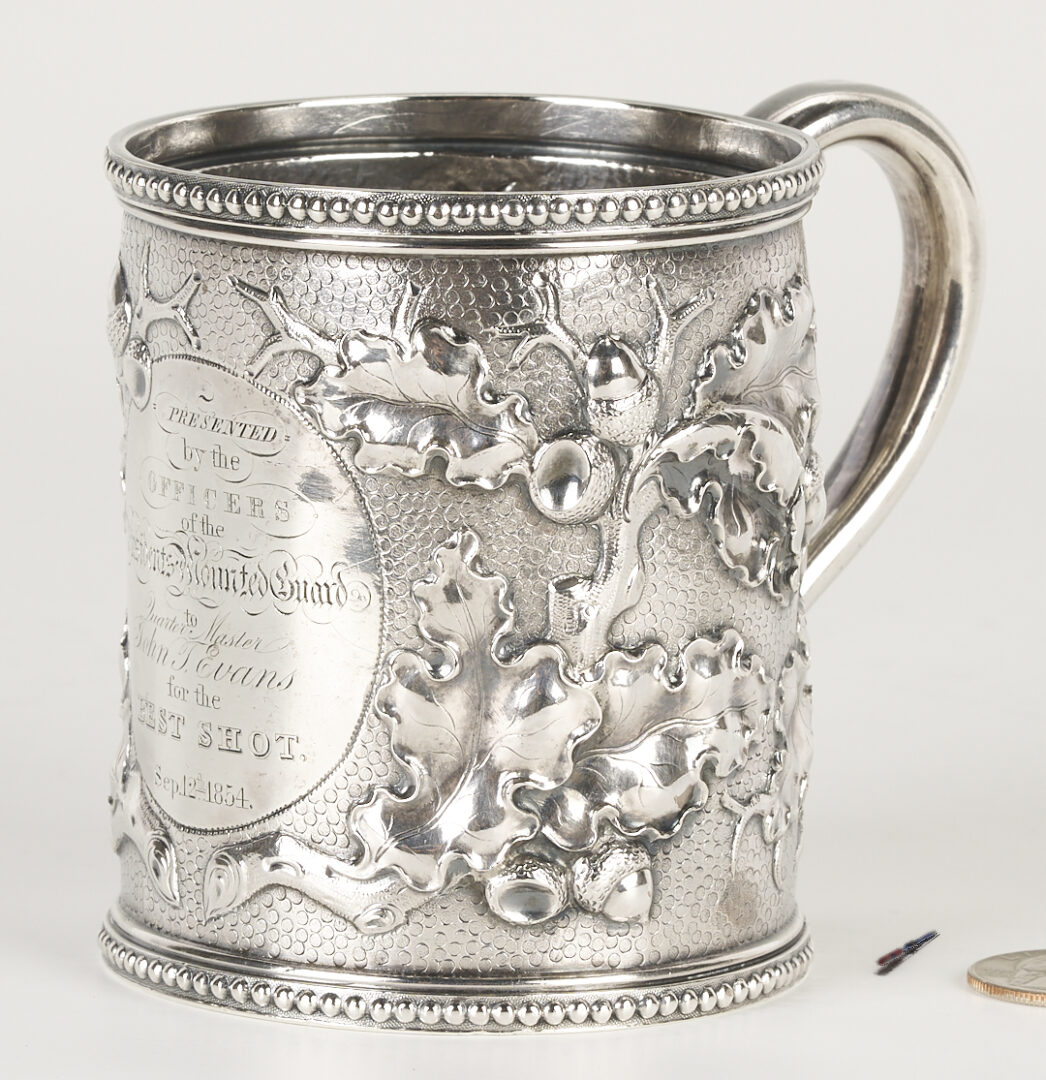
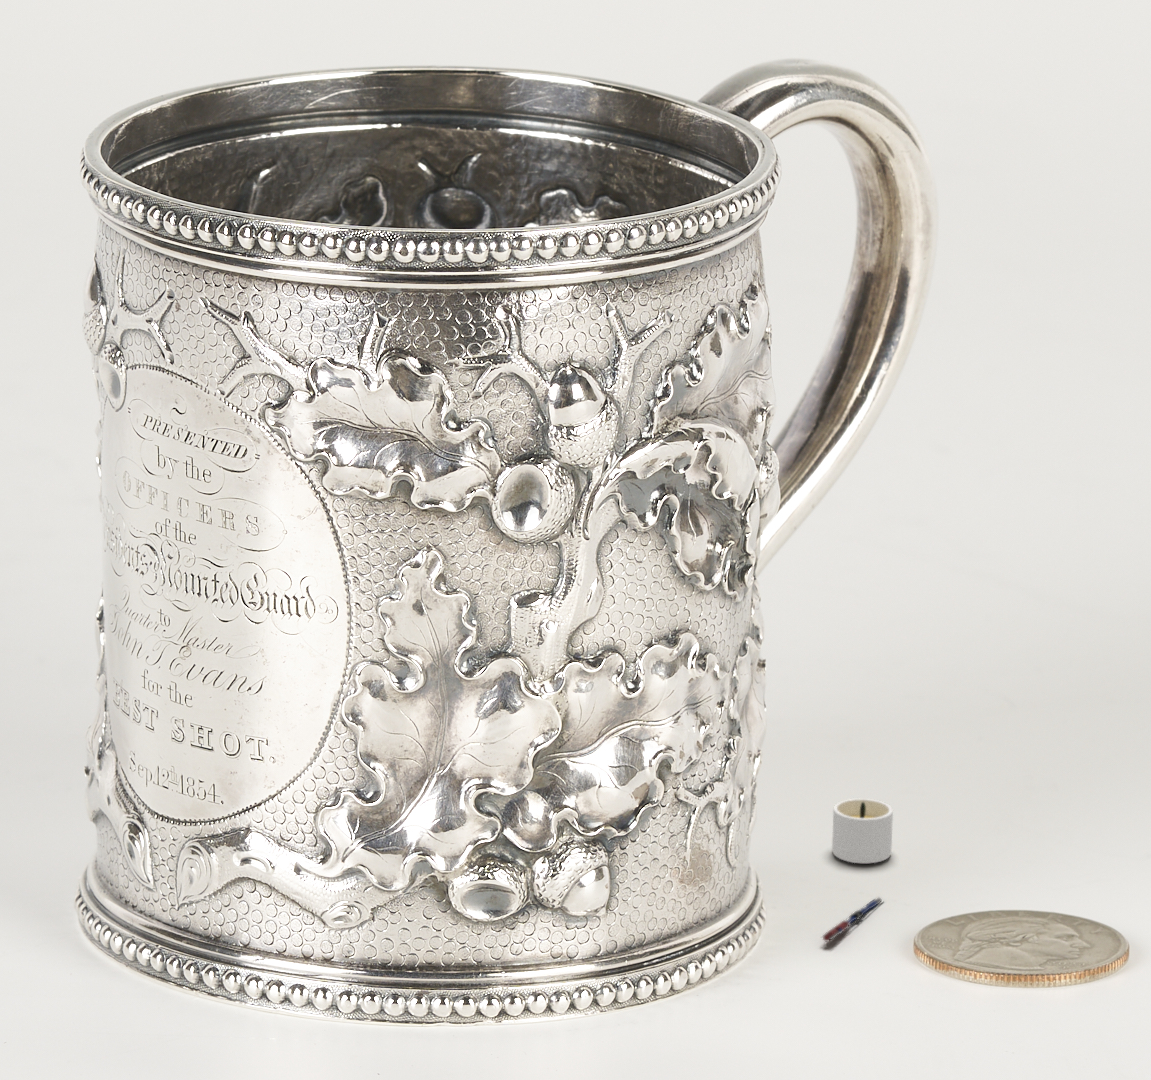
candle: none [884,837,977,901] -> present [832,798,893,863]

